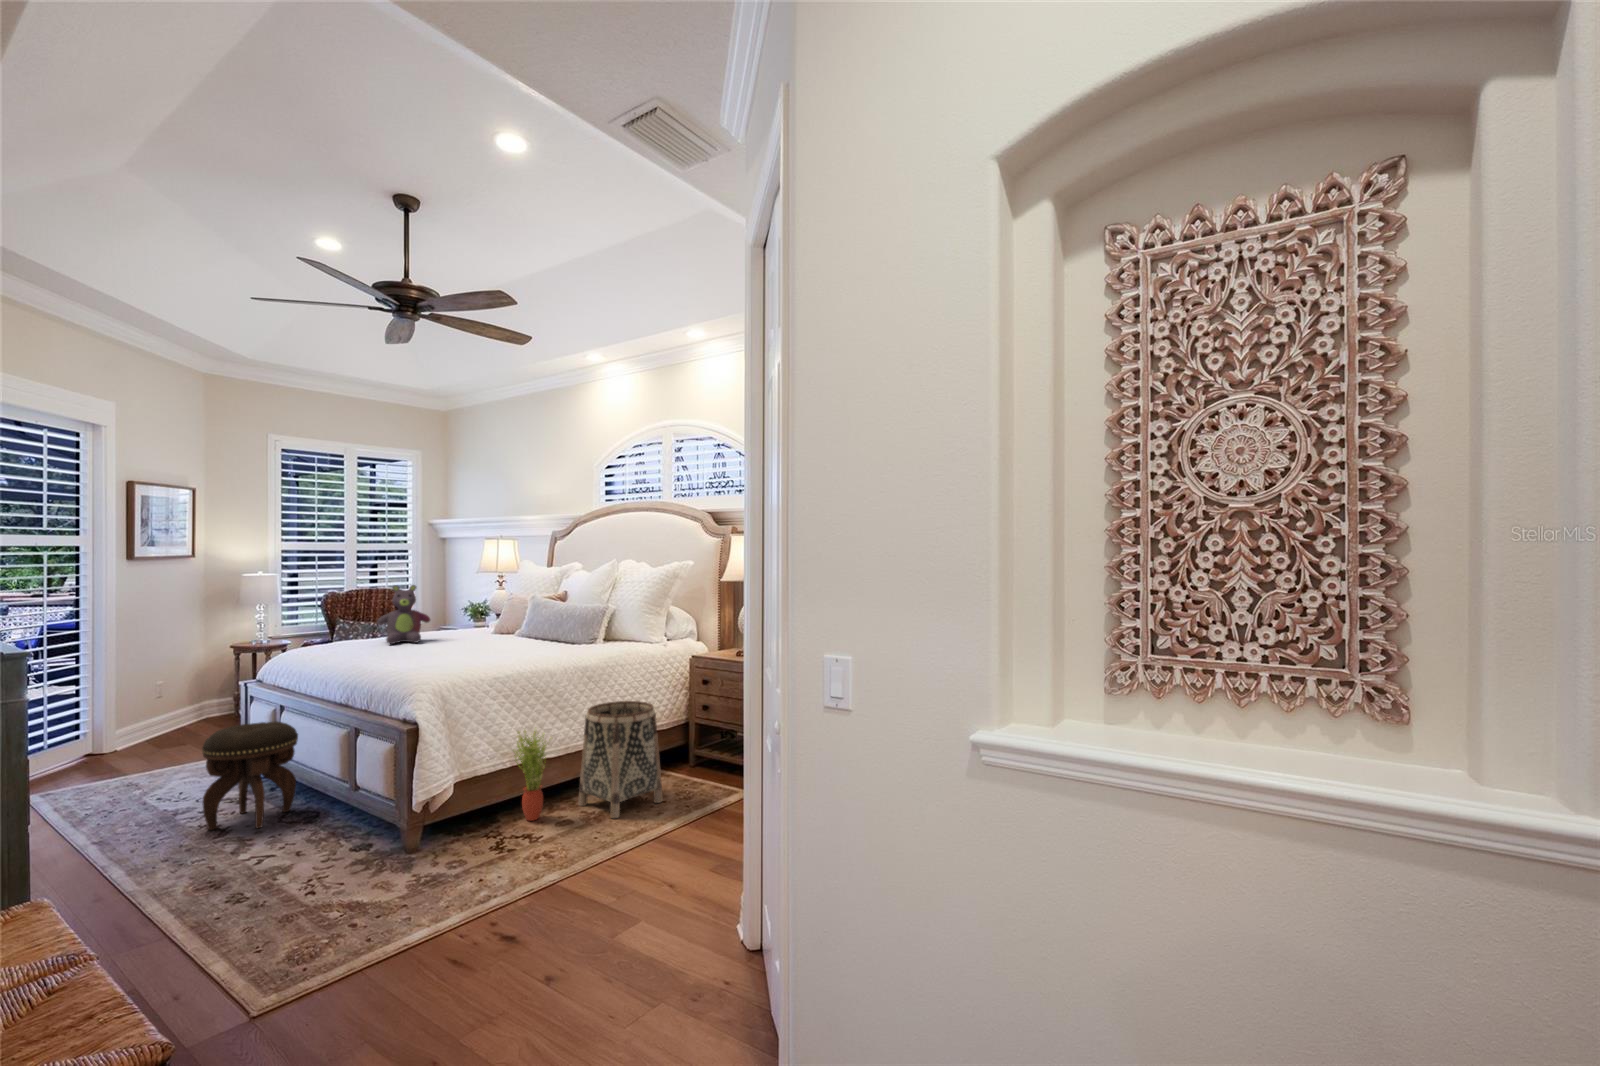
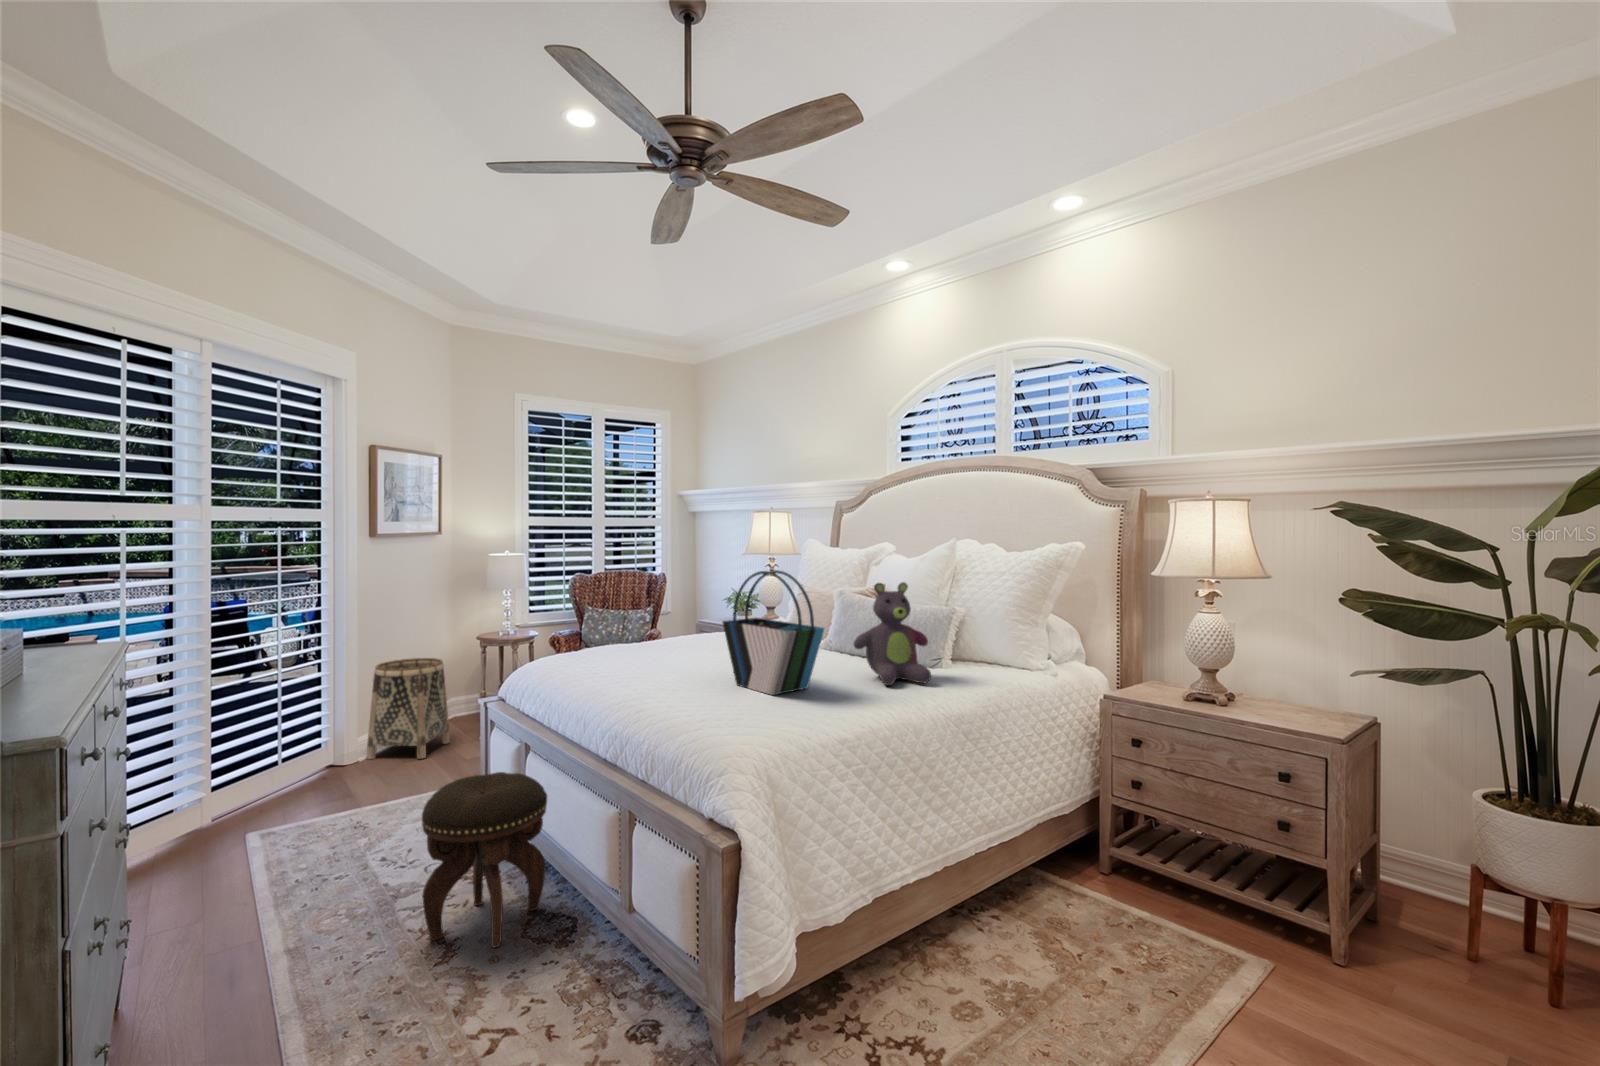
tote bag: none [431,583,497,660] -> present [723,570,824,695]
stuffed bear: present [377,585,430,644] -> present [854,582,931,685]
basket: present [578,701,662,818] -> present [367,658,450,759]
potted plant: present [514,730,552,821] -> none [881,828,942,997]

